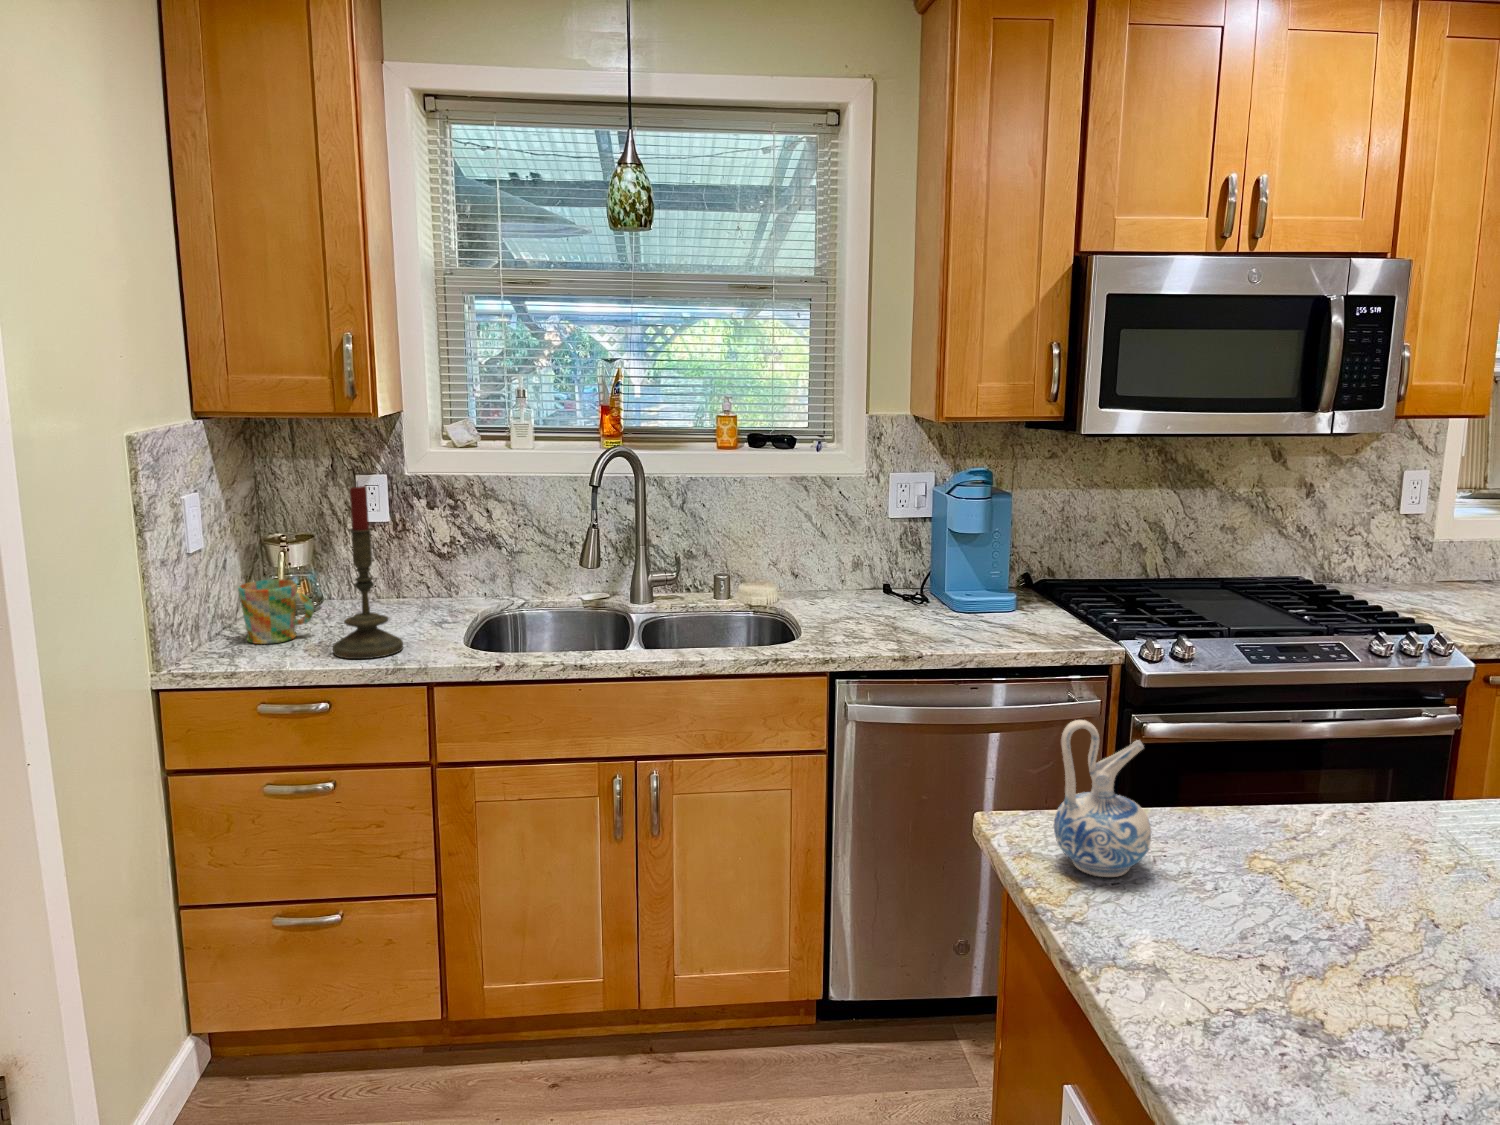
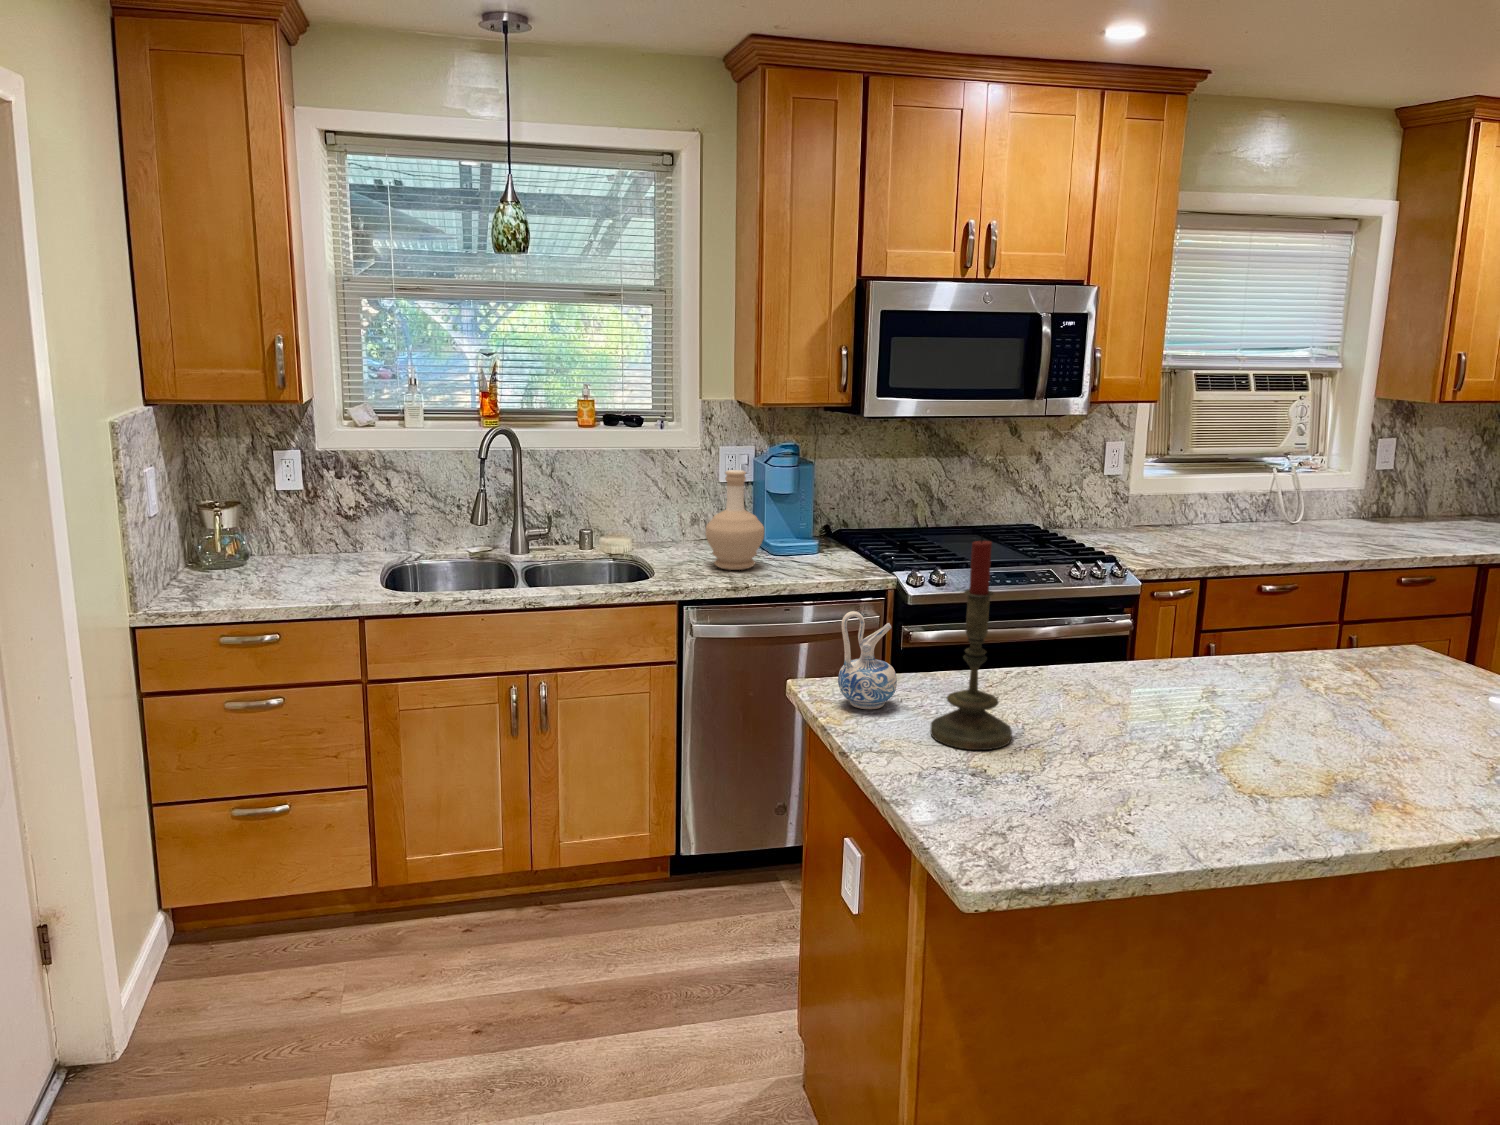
candle: present [333,483,403,659] -> present [930,536,1012,750]
bottle: none [868,502,945,631] -> present [705,470,764,570]
mug: present [238,580,314,644] -> none [191,539,255,591]

